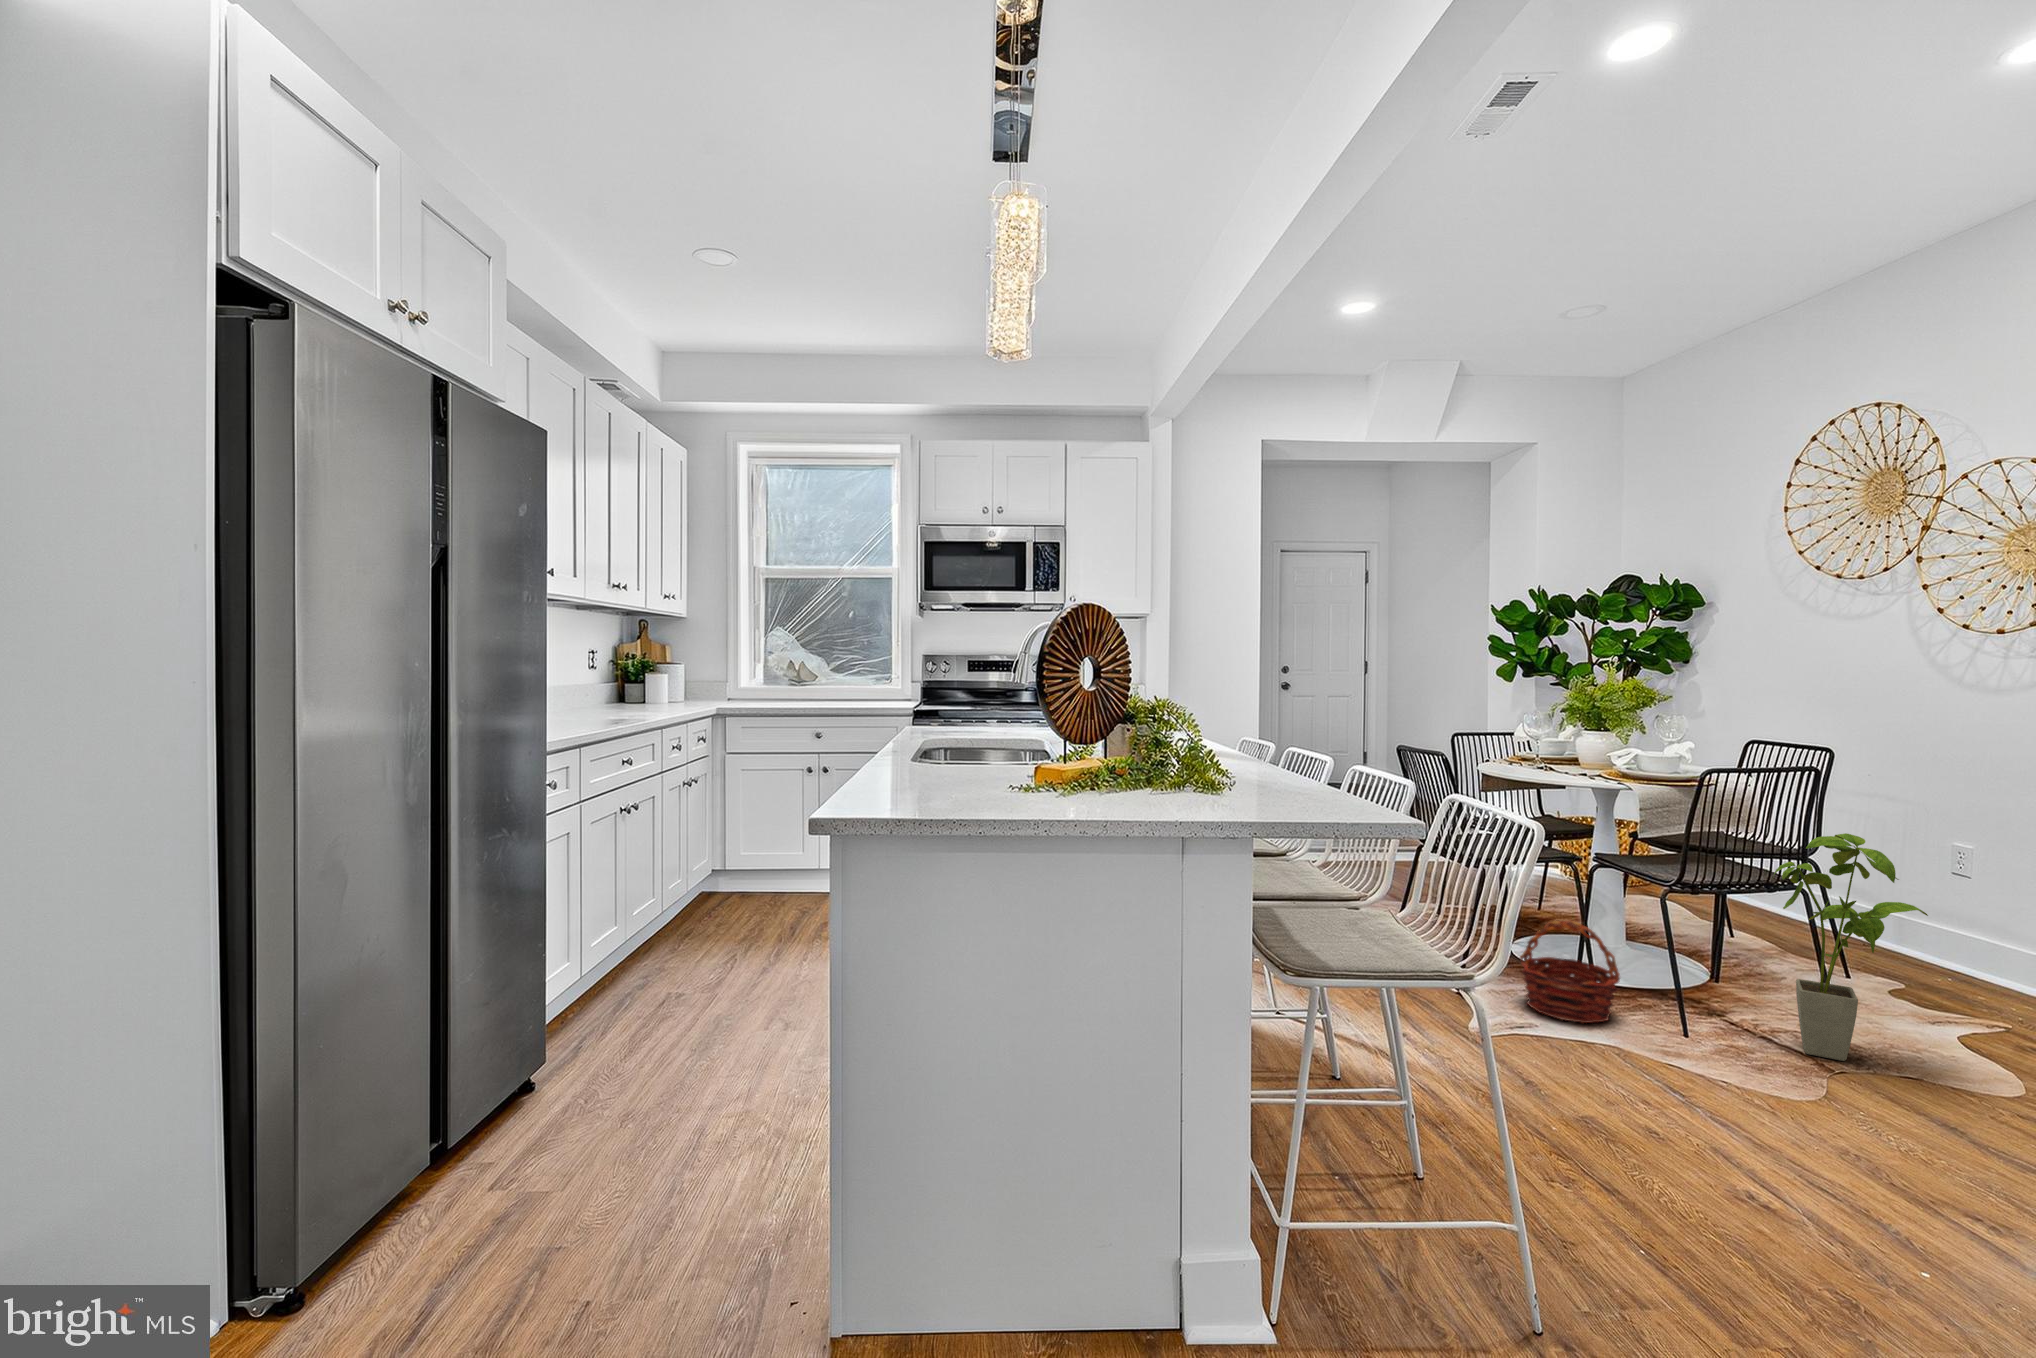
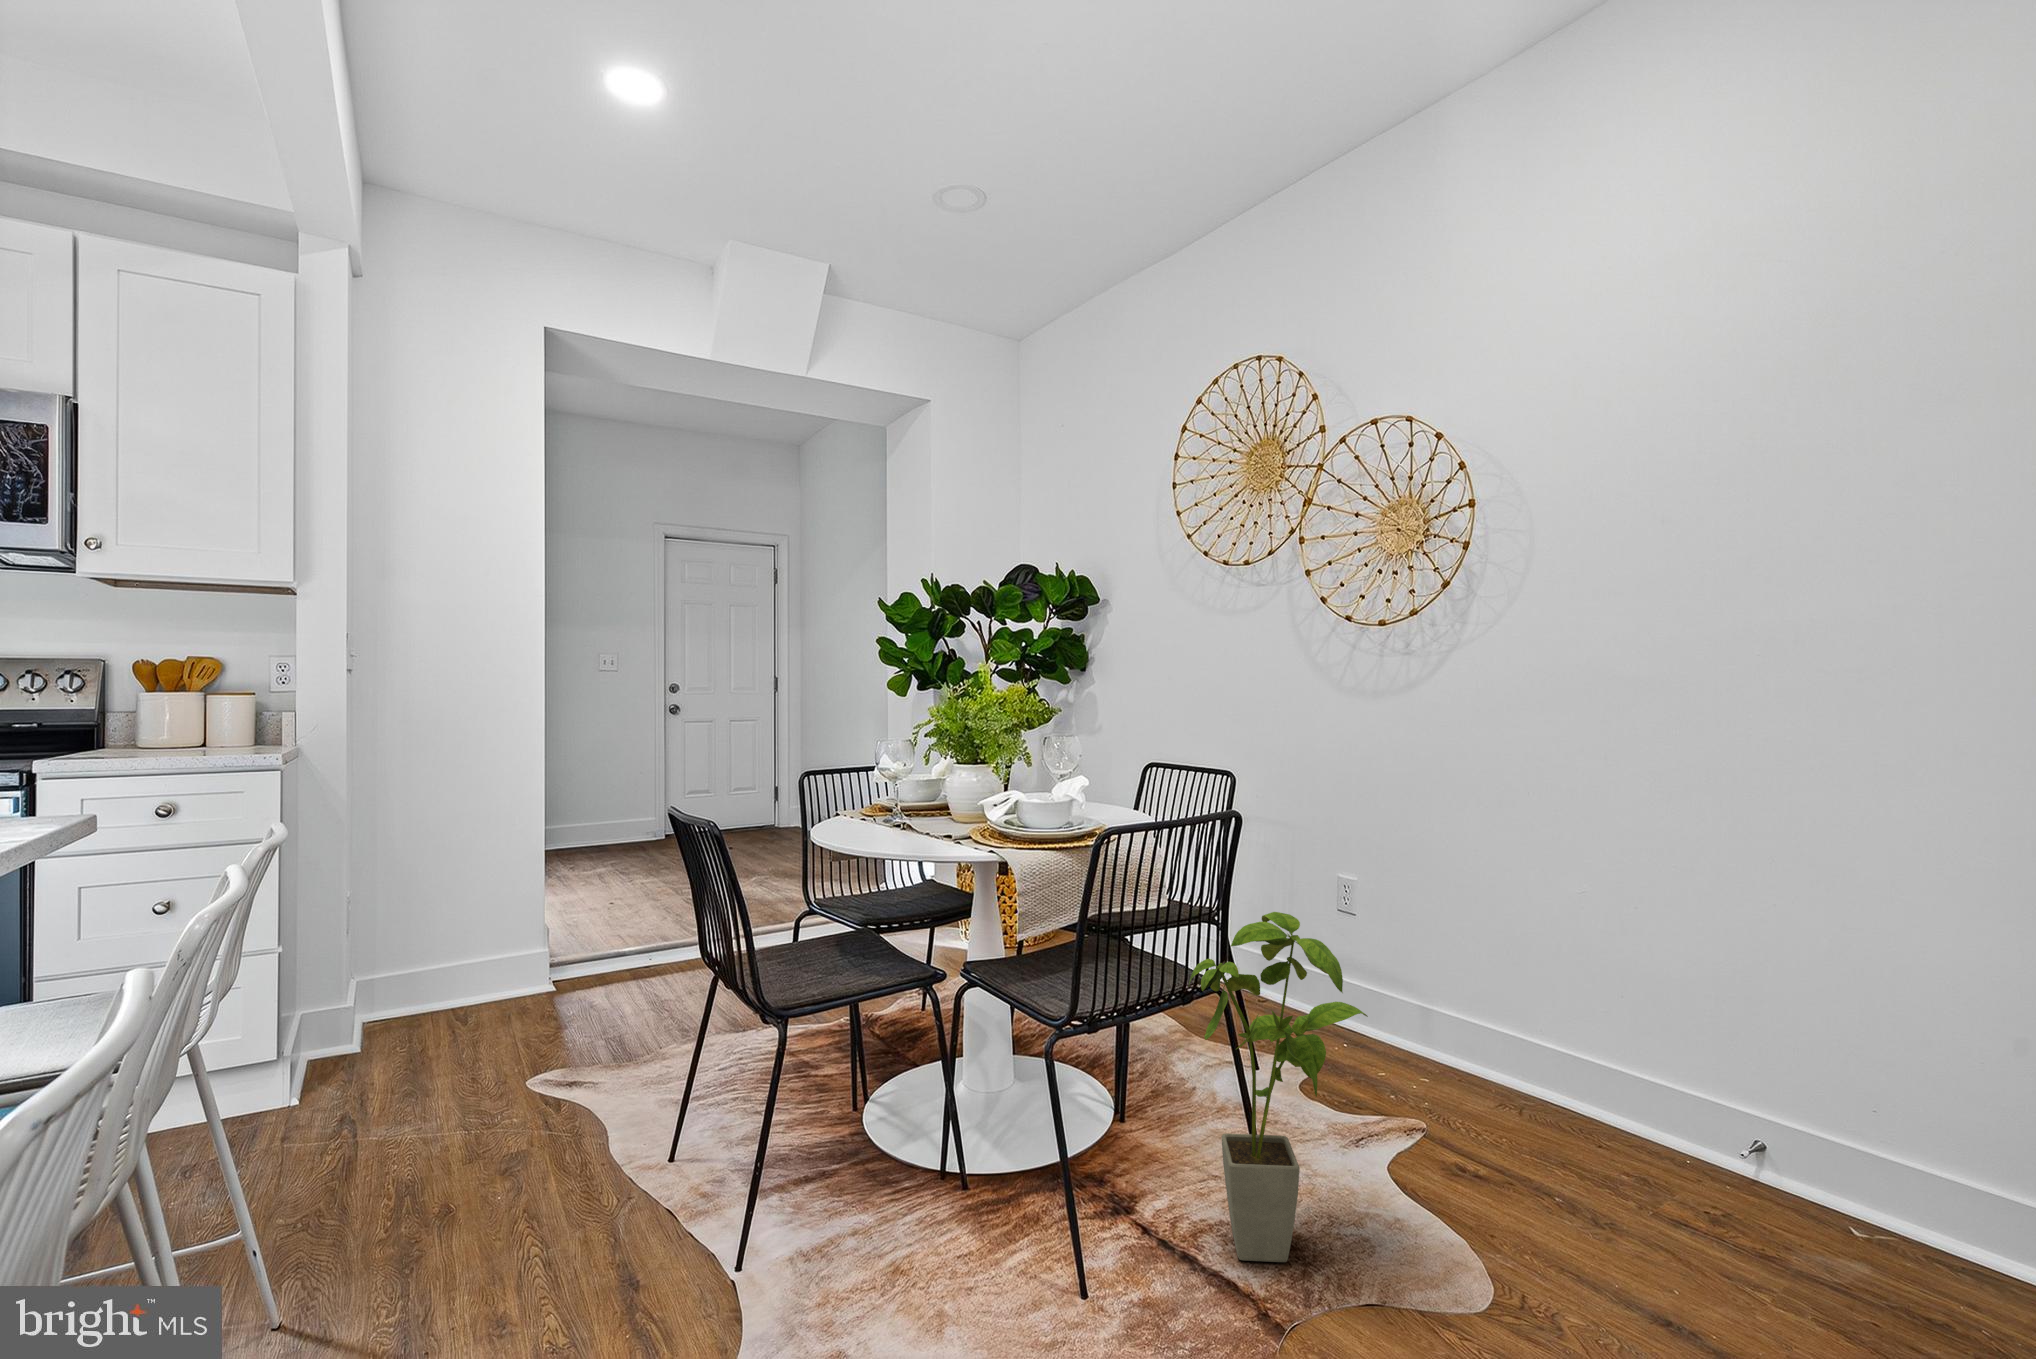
basket: present [1520,921,1620,1023] -> none [845,1100,994,1293]

